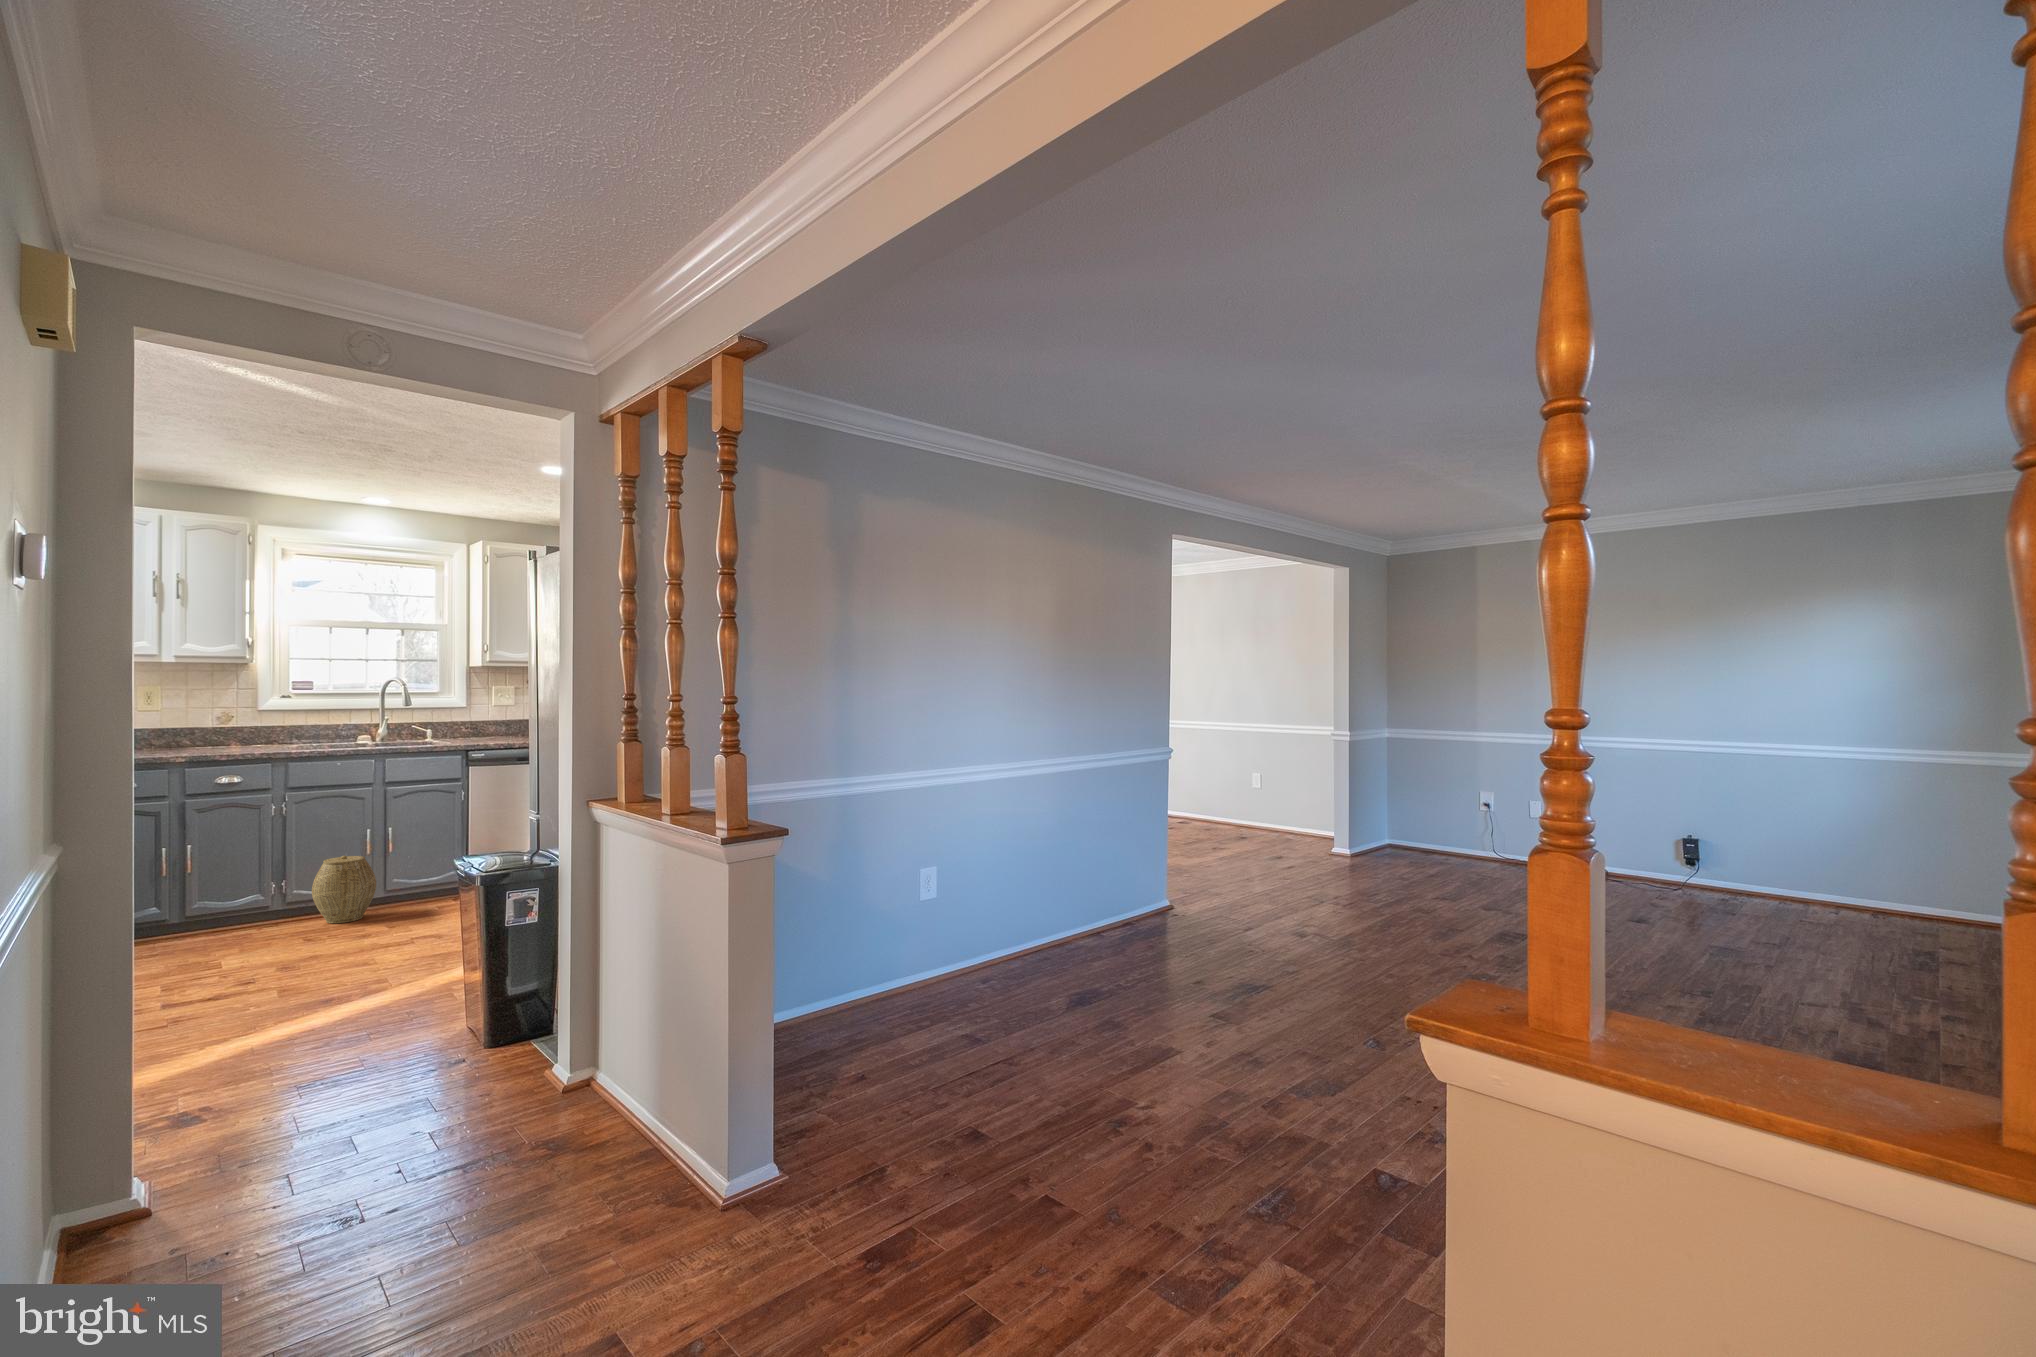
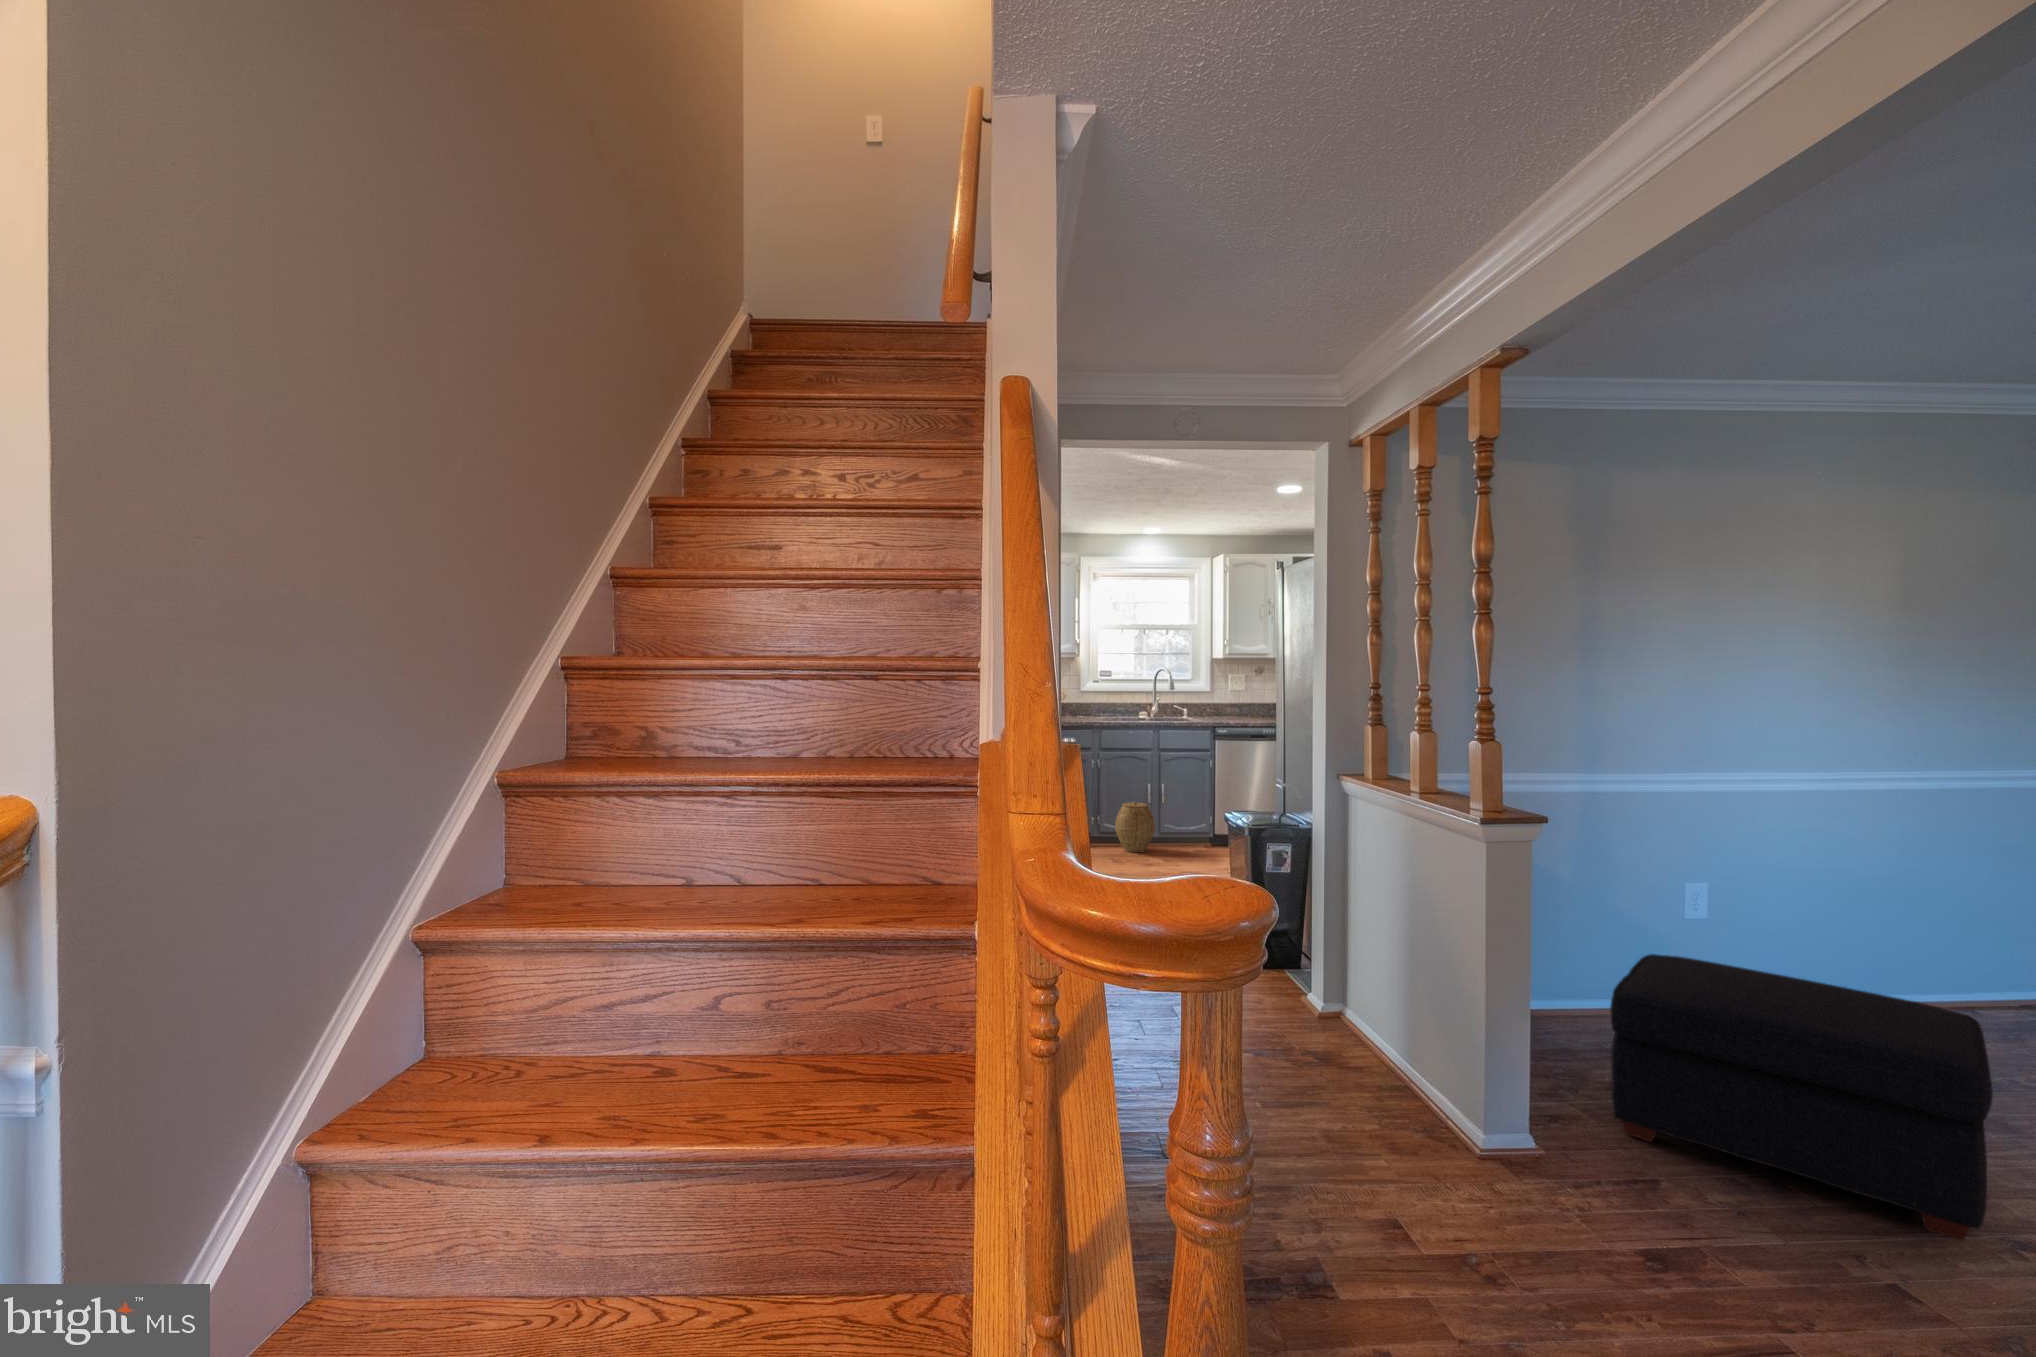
ottoman: none [849,940,1098,1132] -> present [1610,954,1993,1241]

